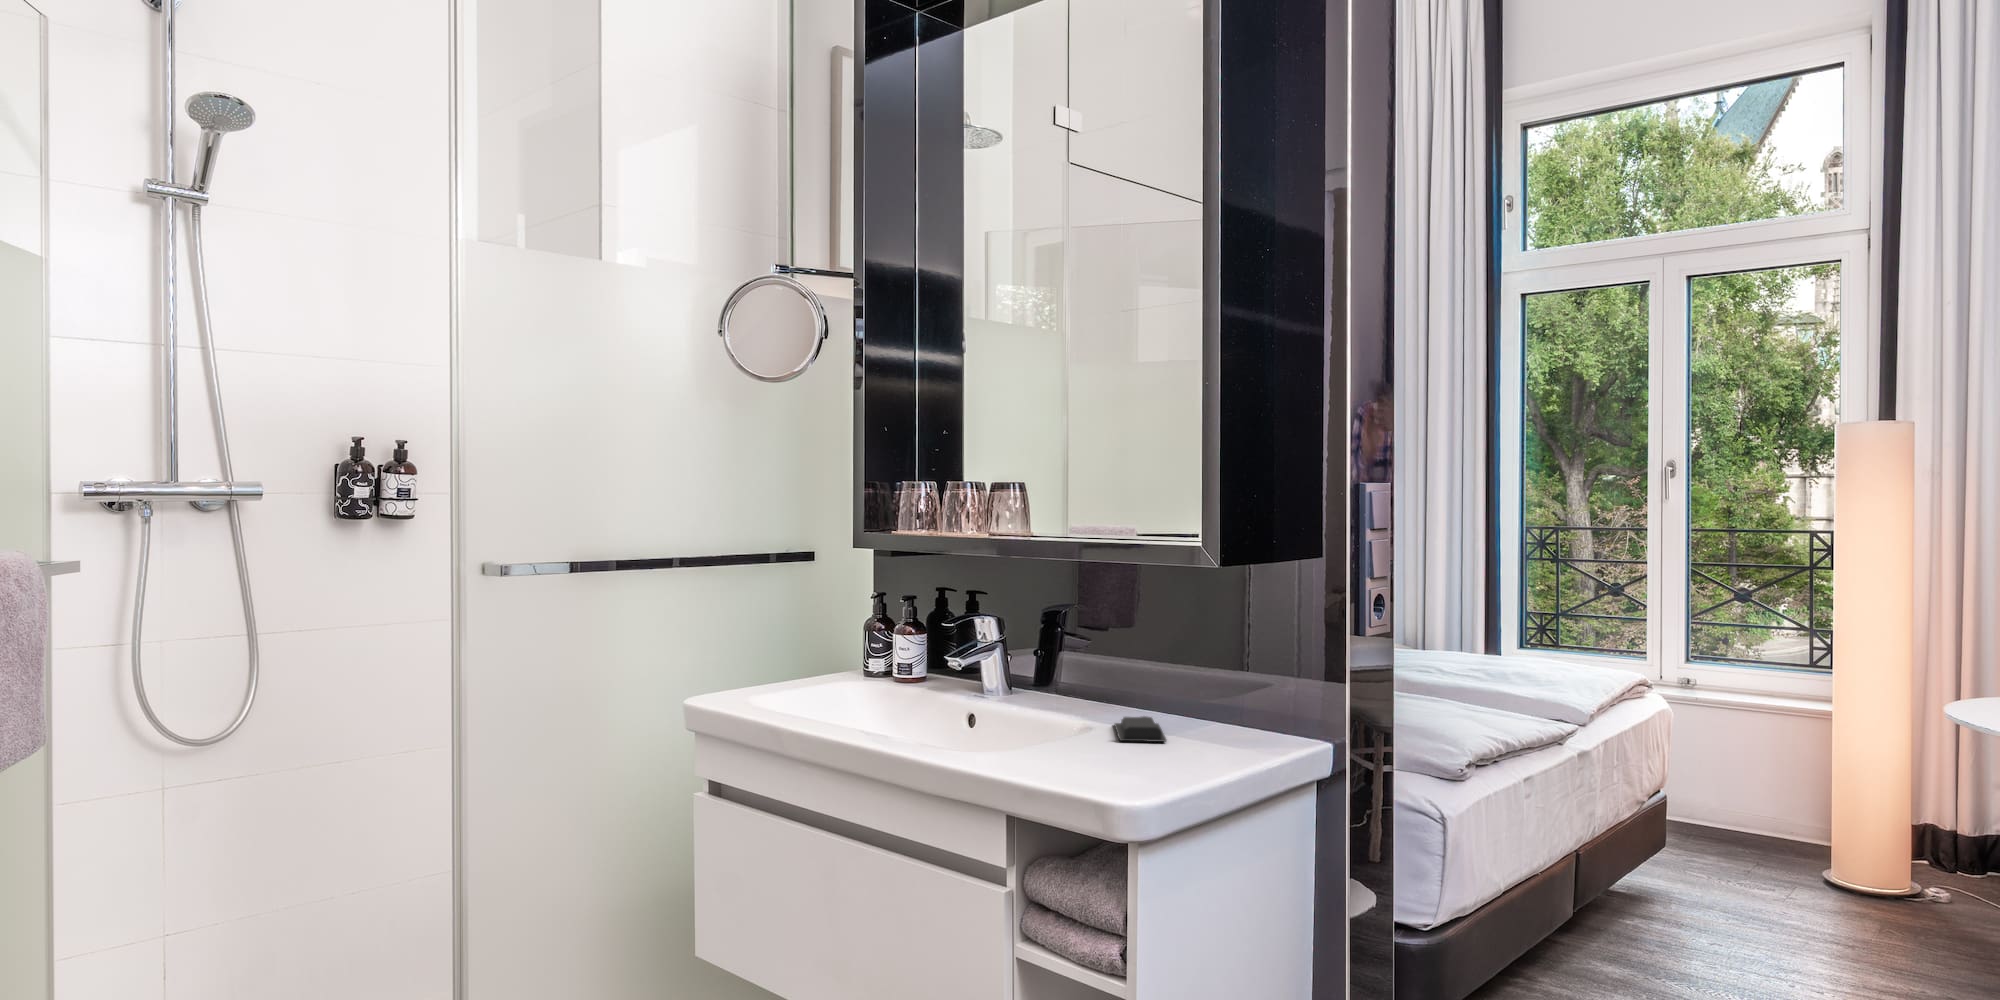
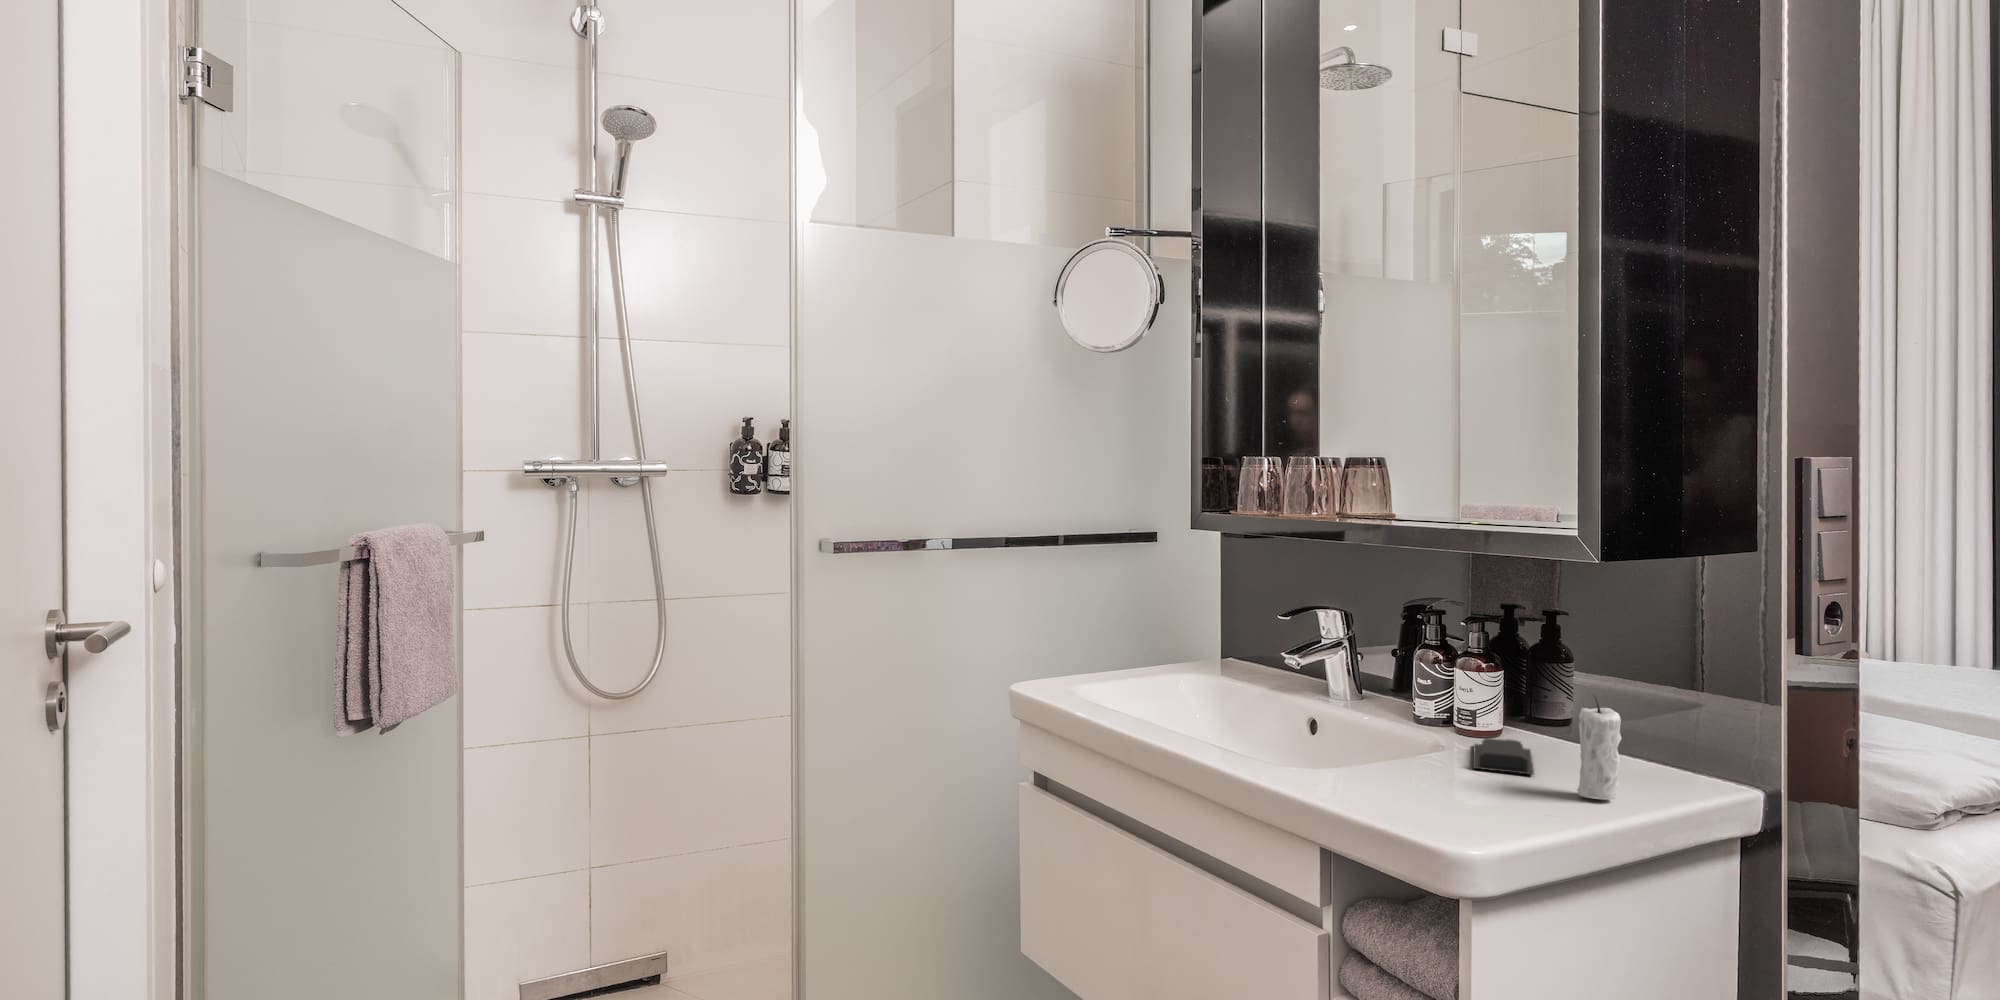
candle: none [1202,665,1234,754] -> present [1577,694,1622,800]

